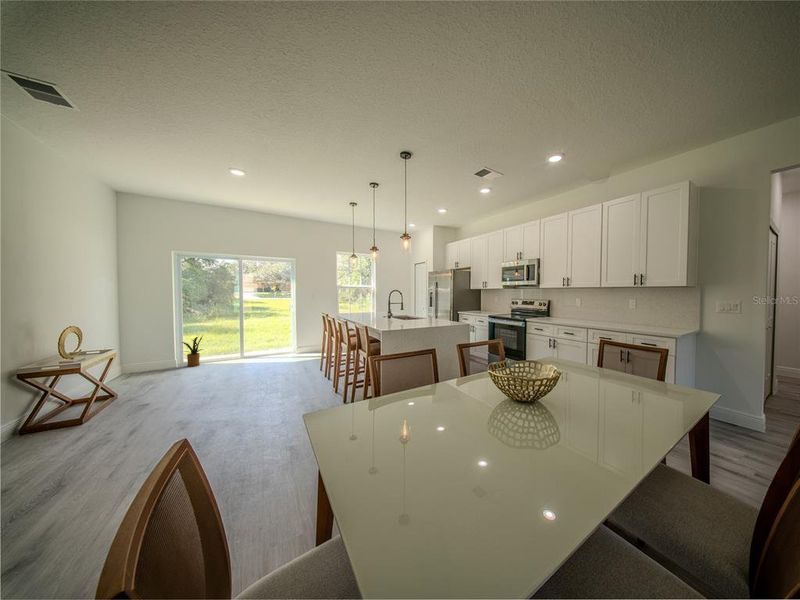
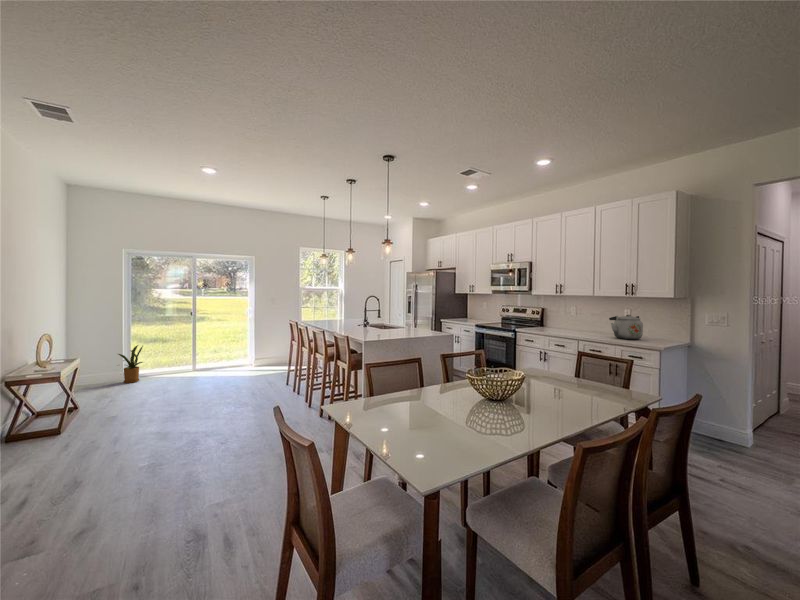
kettle: none [618,304,653,329] -> present [609,315,643,339]

